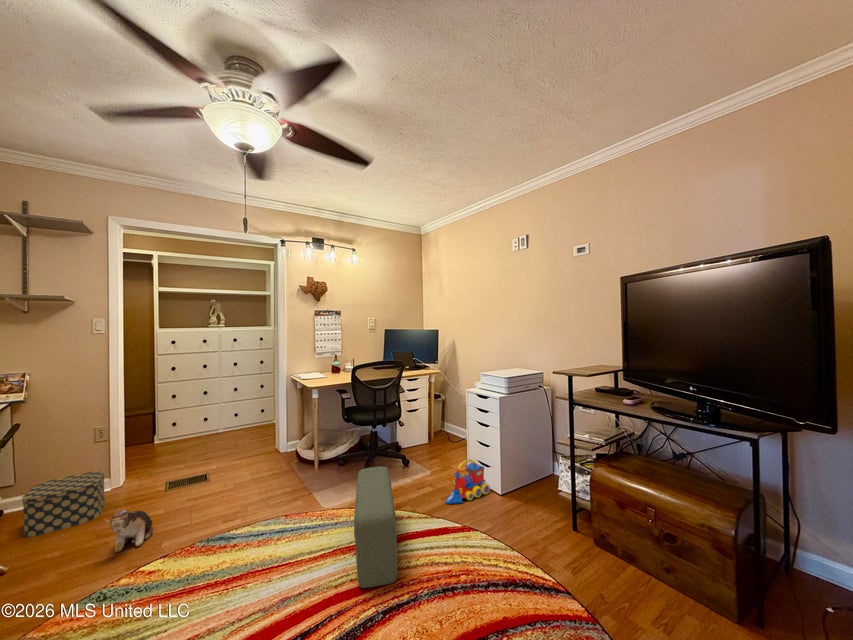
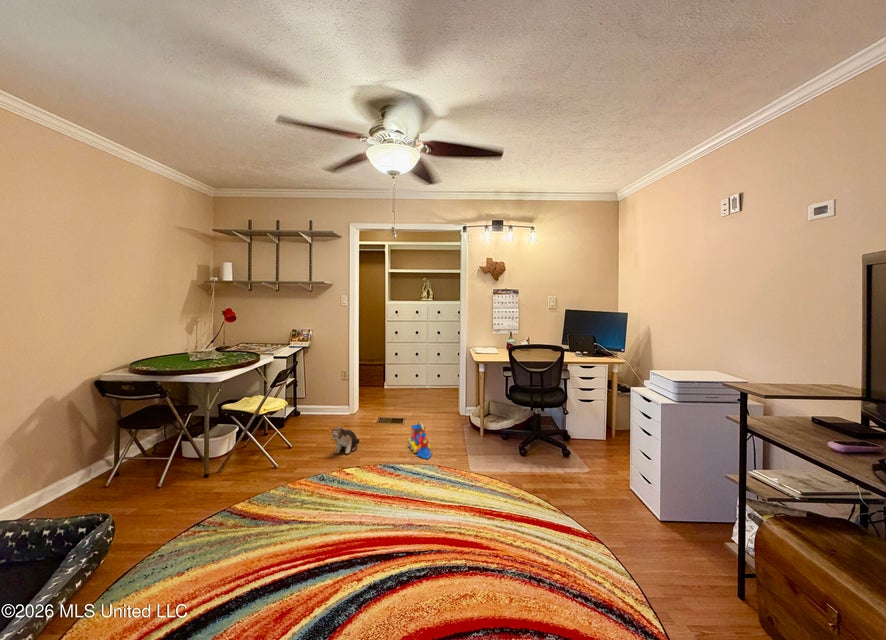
toy train: present [446,459,490,504] -> present [408,421,432,459]
pouf: present [354,467,397,588] -> none [464,446,522,551]
storage box: present [22,471,105,537] -> none [299,396,341,430]

